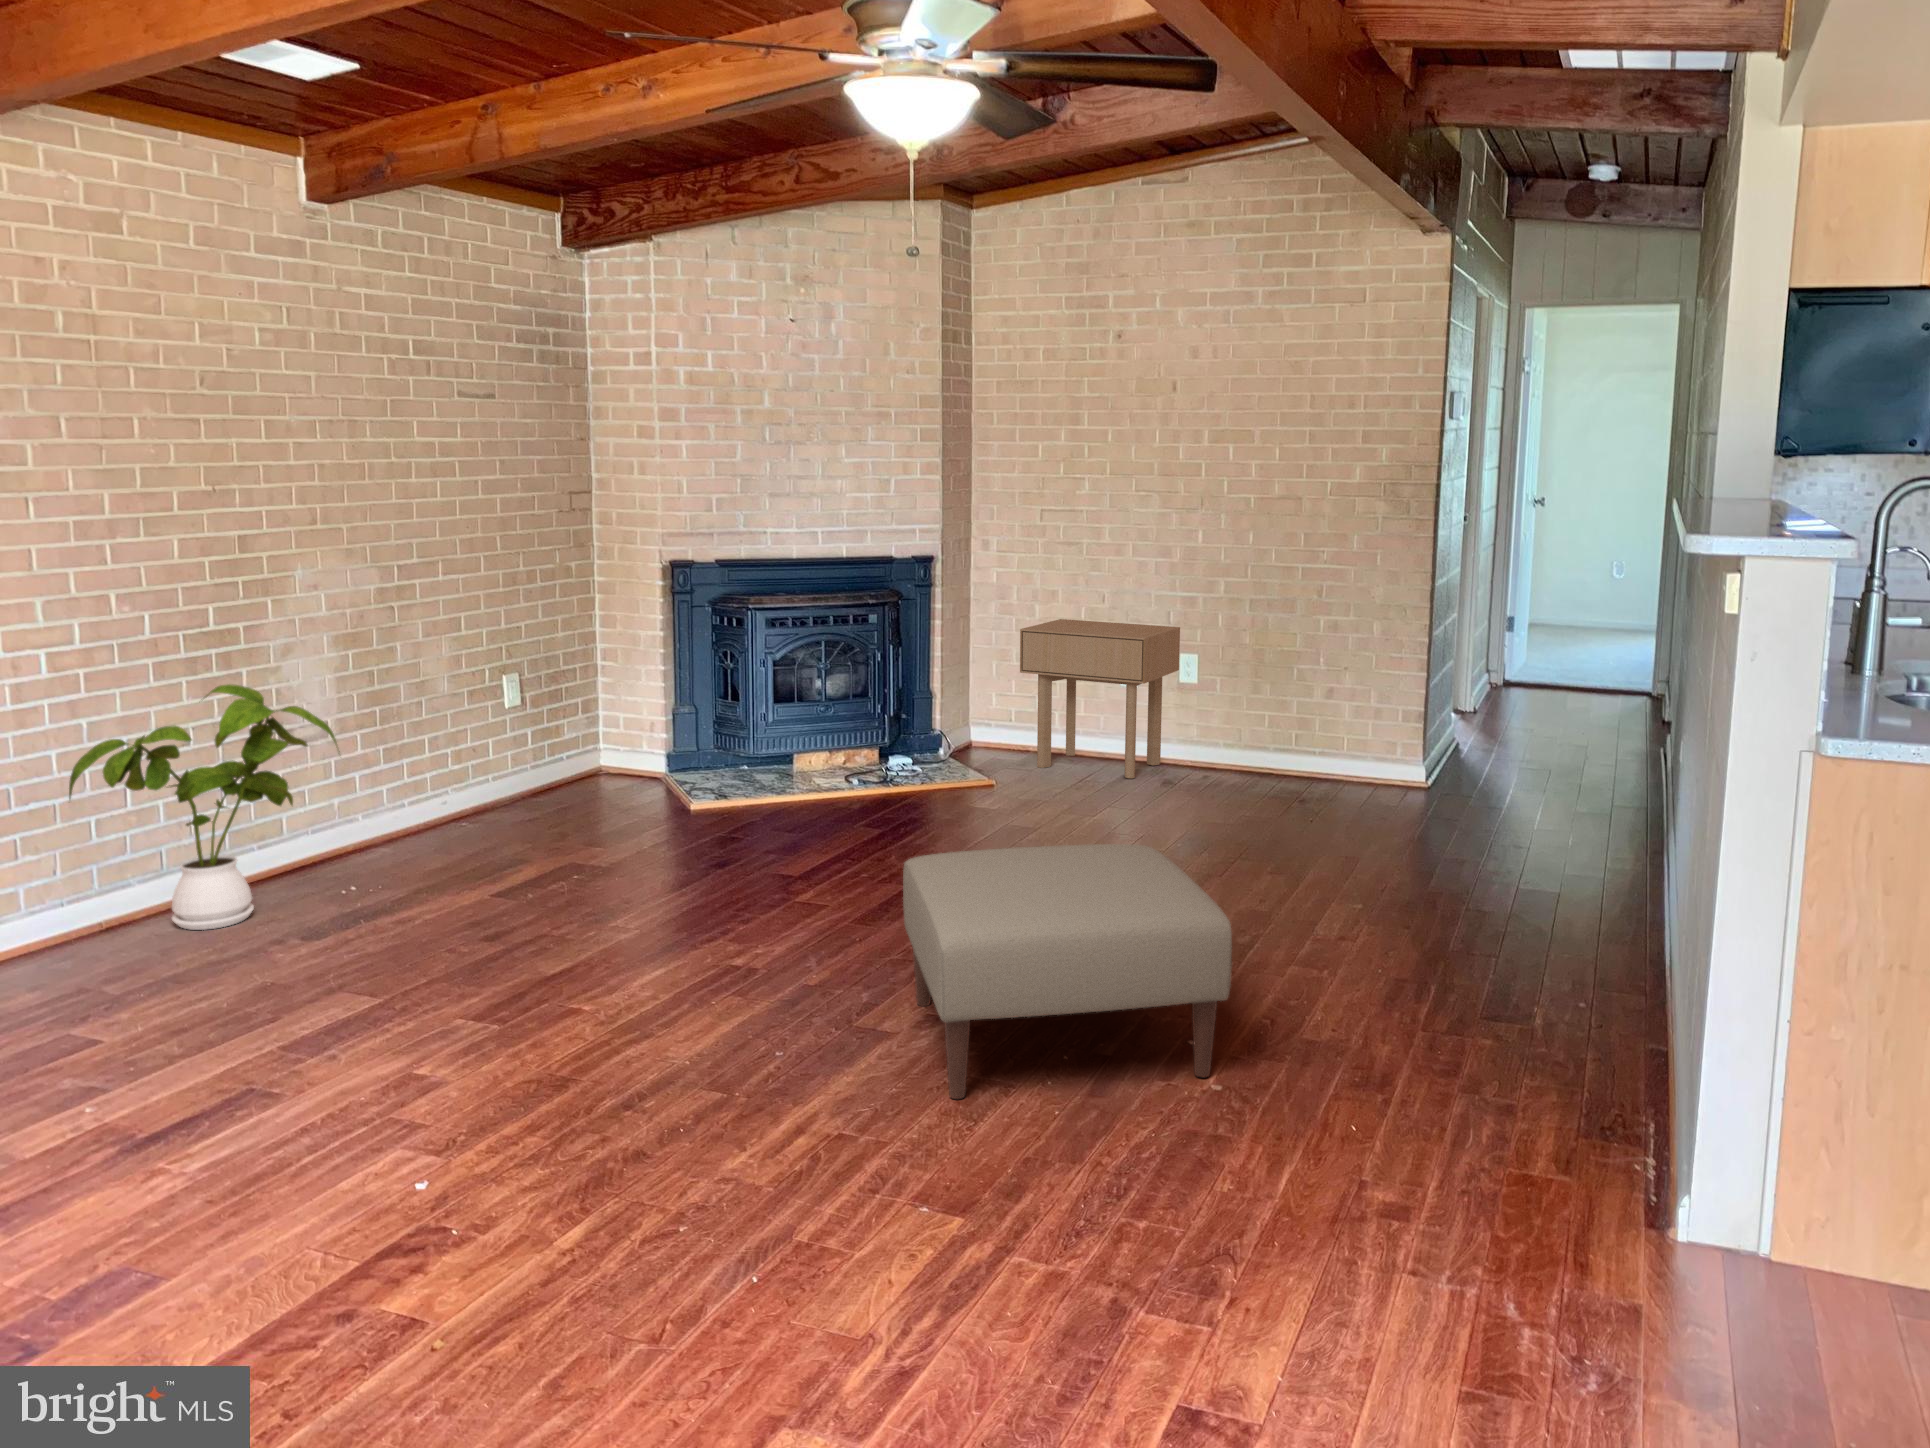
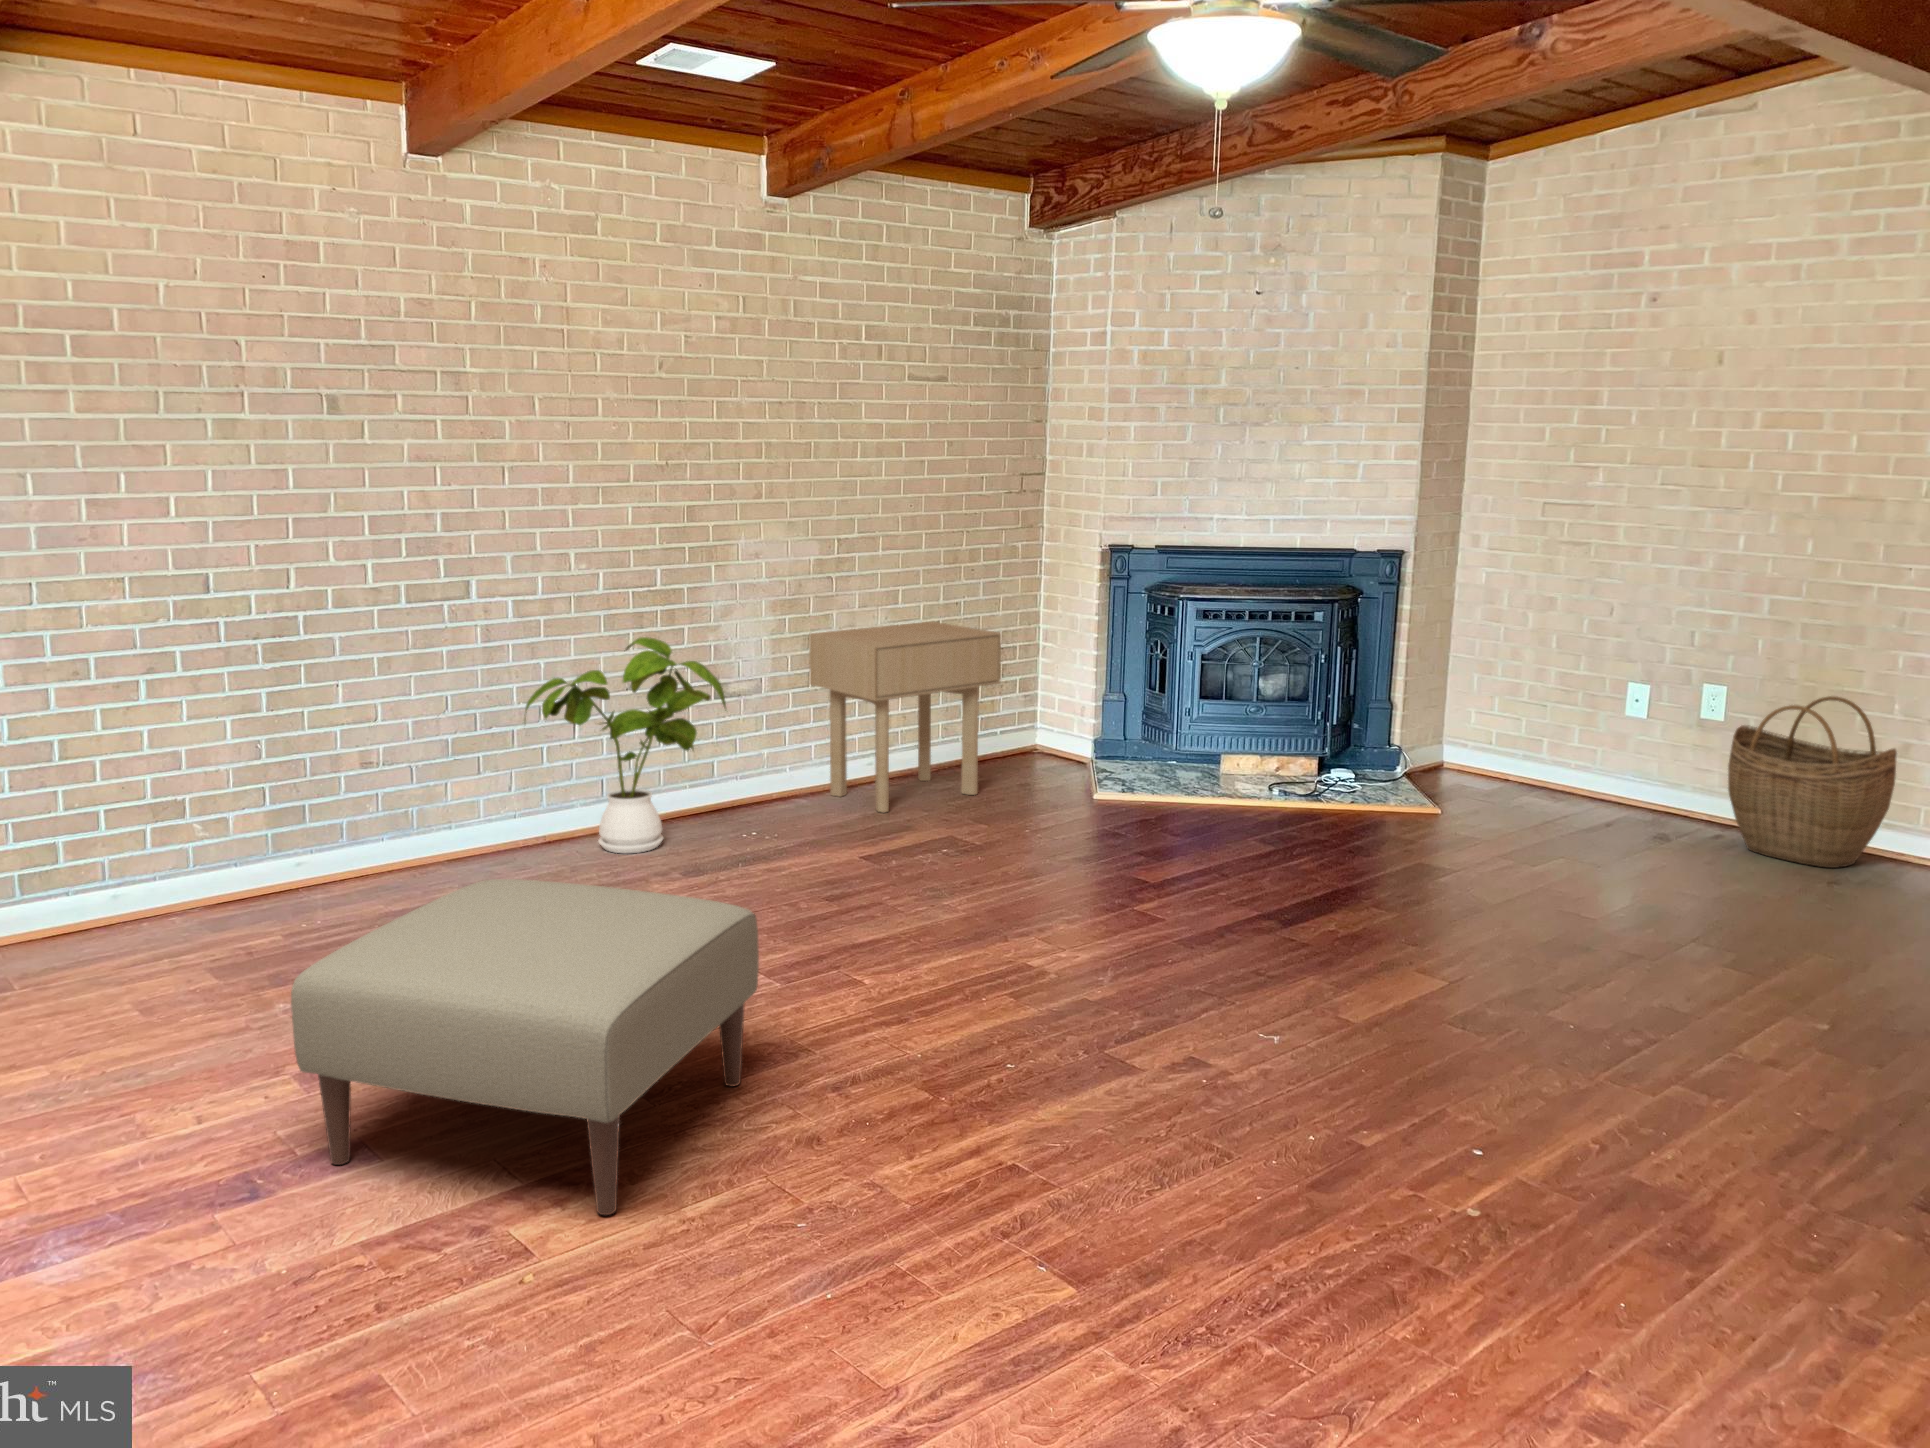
side table: present [1020,619,1180,778] -> present [809,622,1001,813]
woven basket: none [1200,658,1310,789] -> present [1728,696,1897,868]
ottoman: present [903,844,1232,1099] -> present [291,879,759,1215]

